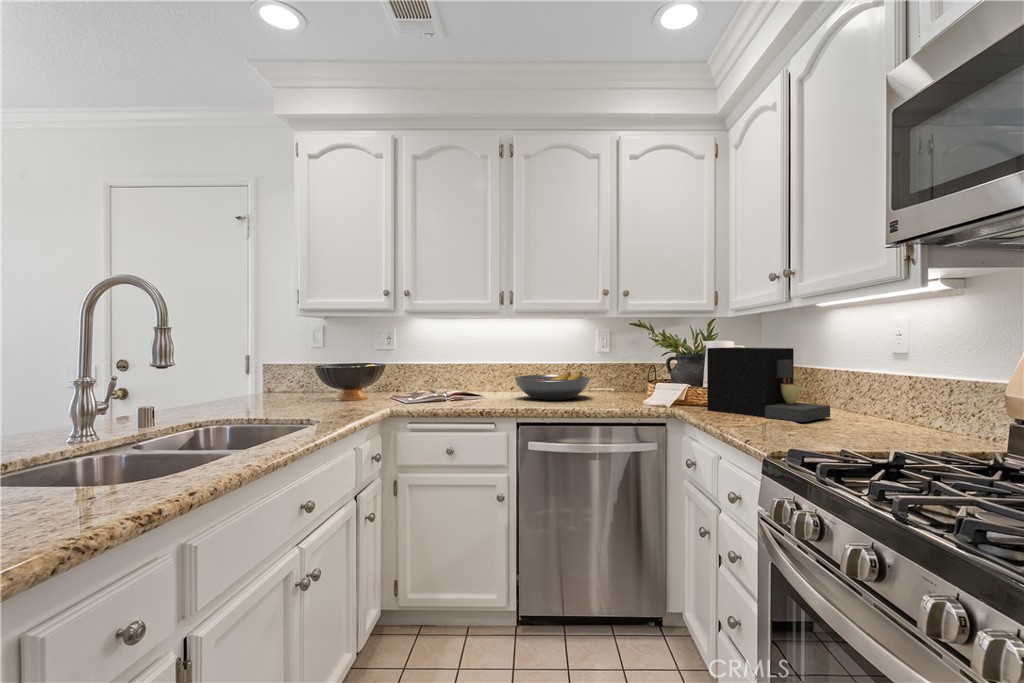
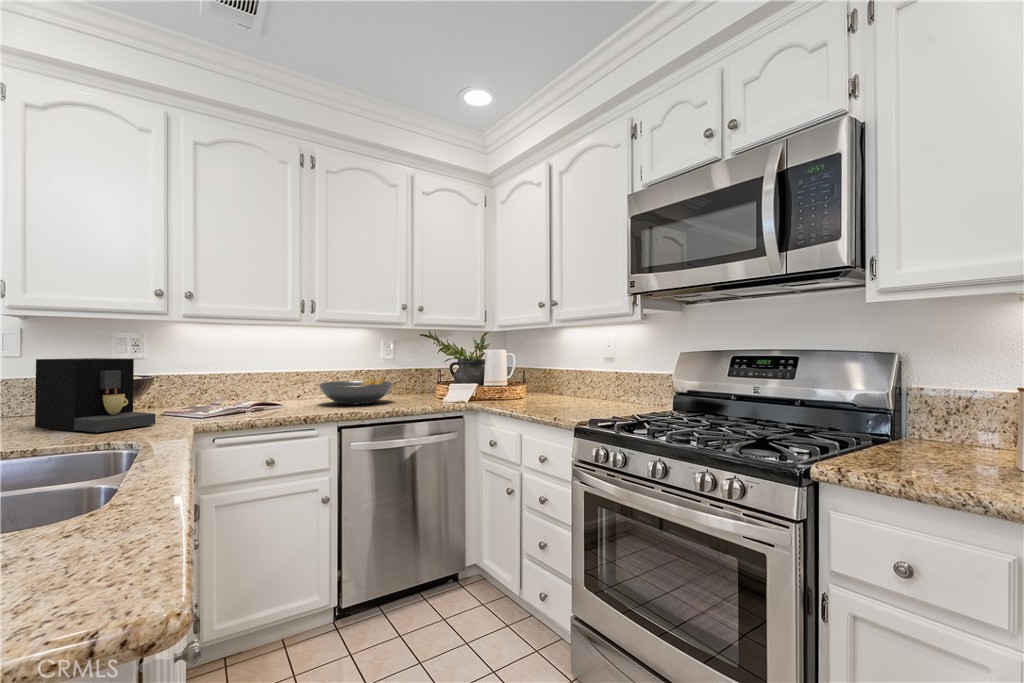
coffee maker: present [707,347,830,422] -> present [35,358,156,432]

